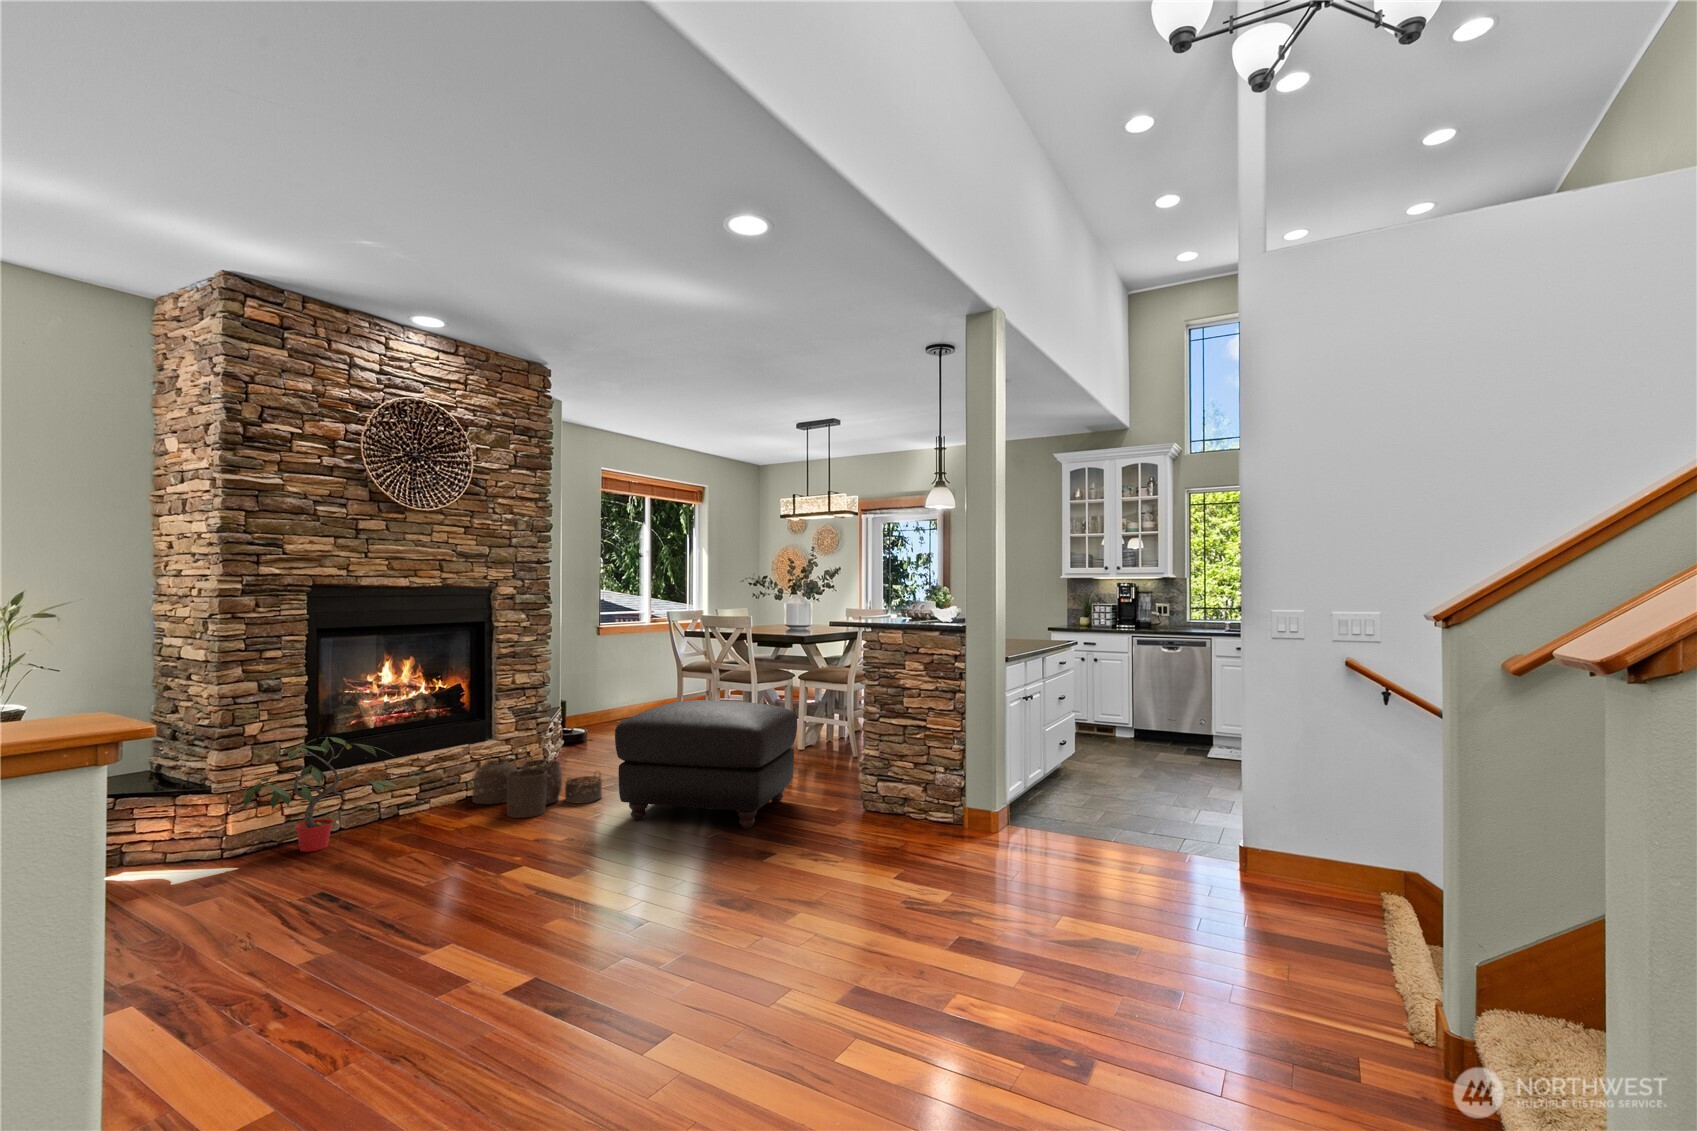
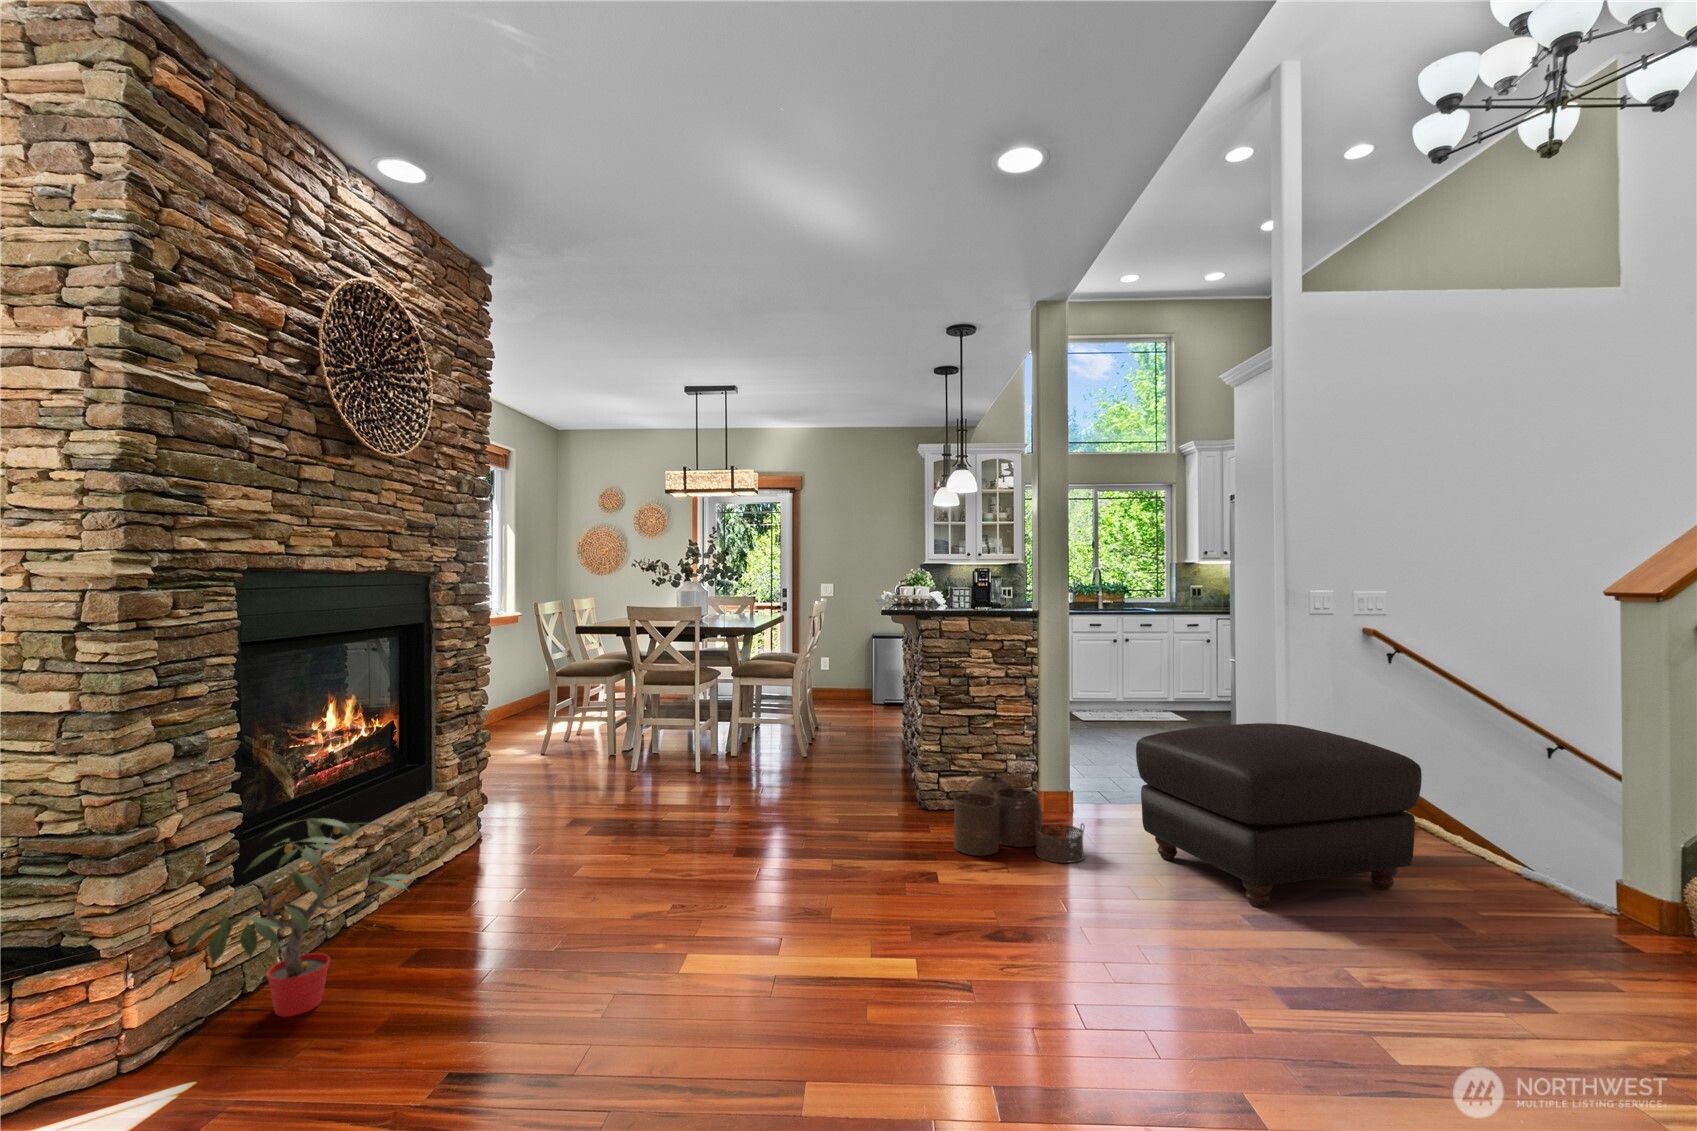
ottoman: present [615,700,797,829] -> present [1136,723,1422,908]
woven basket: present [472,759,602,818] -> present [952,775,1084,863]

